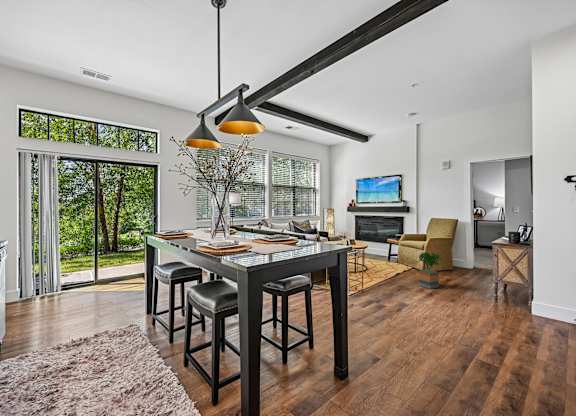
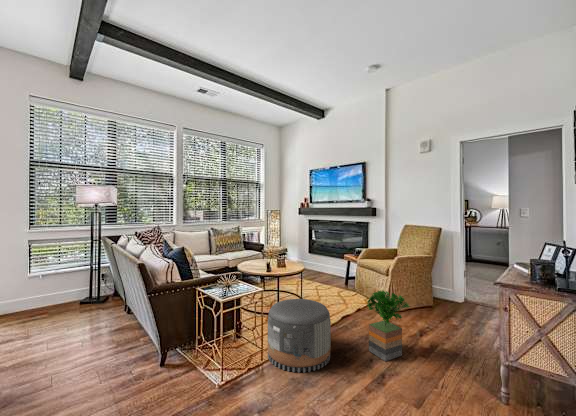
pouf: none [363,257,399,292] -> present [268,299,331,373]

